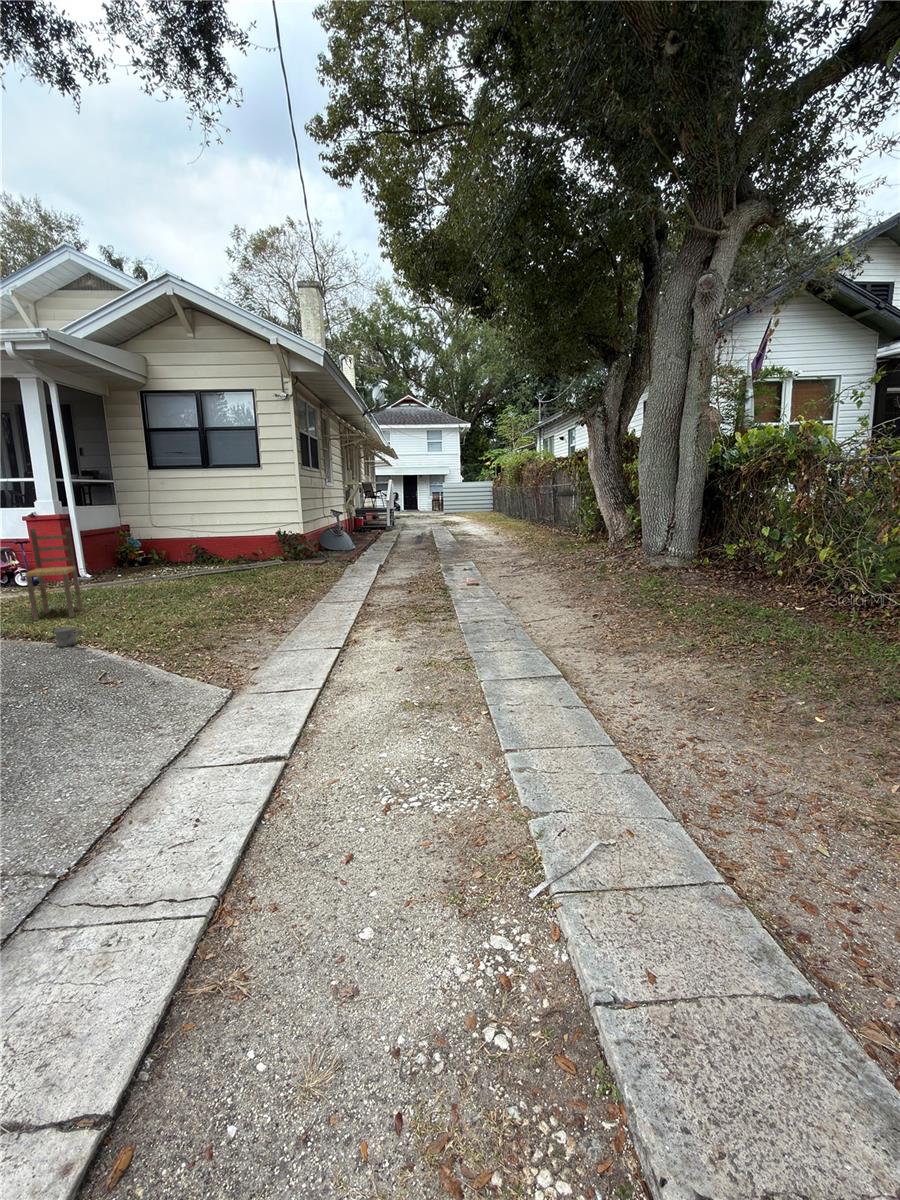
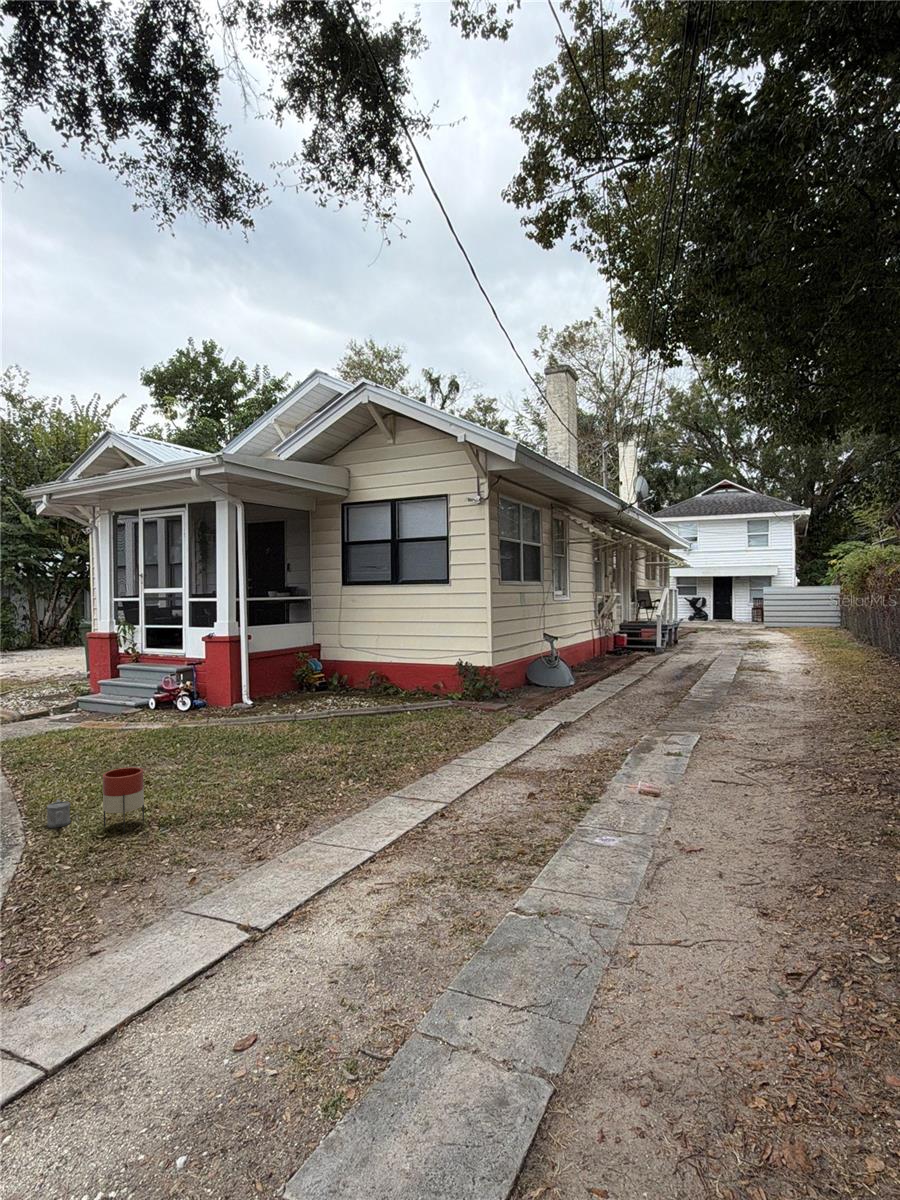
chair: present [25,528,83,621] -> none [101,664,164,772]
planter: none [108,594,144,640] -> present [103,767,144,833]

